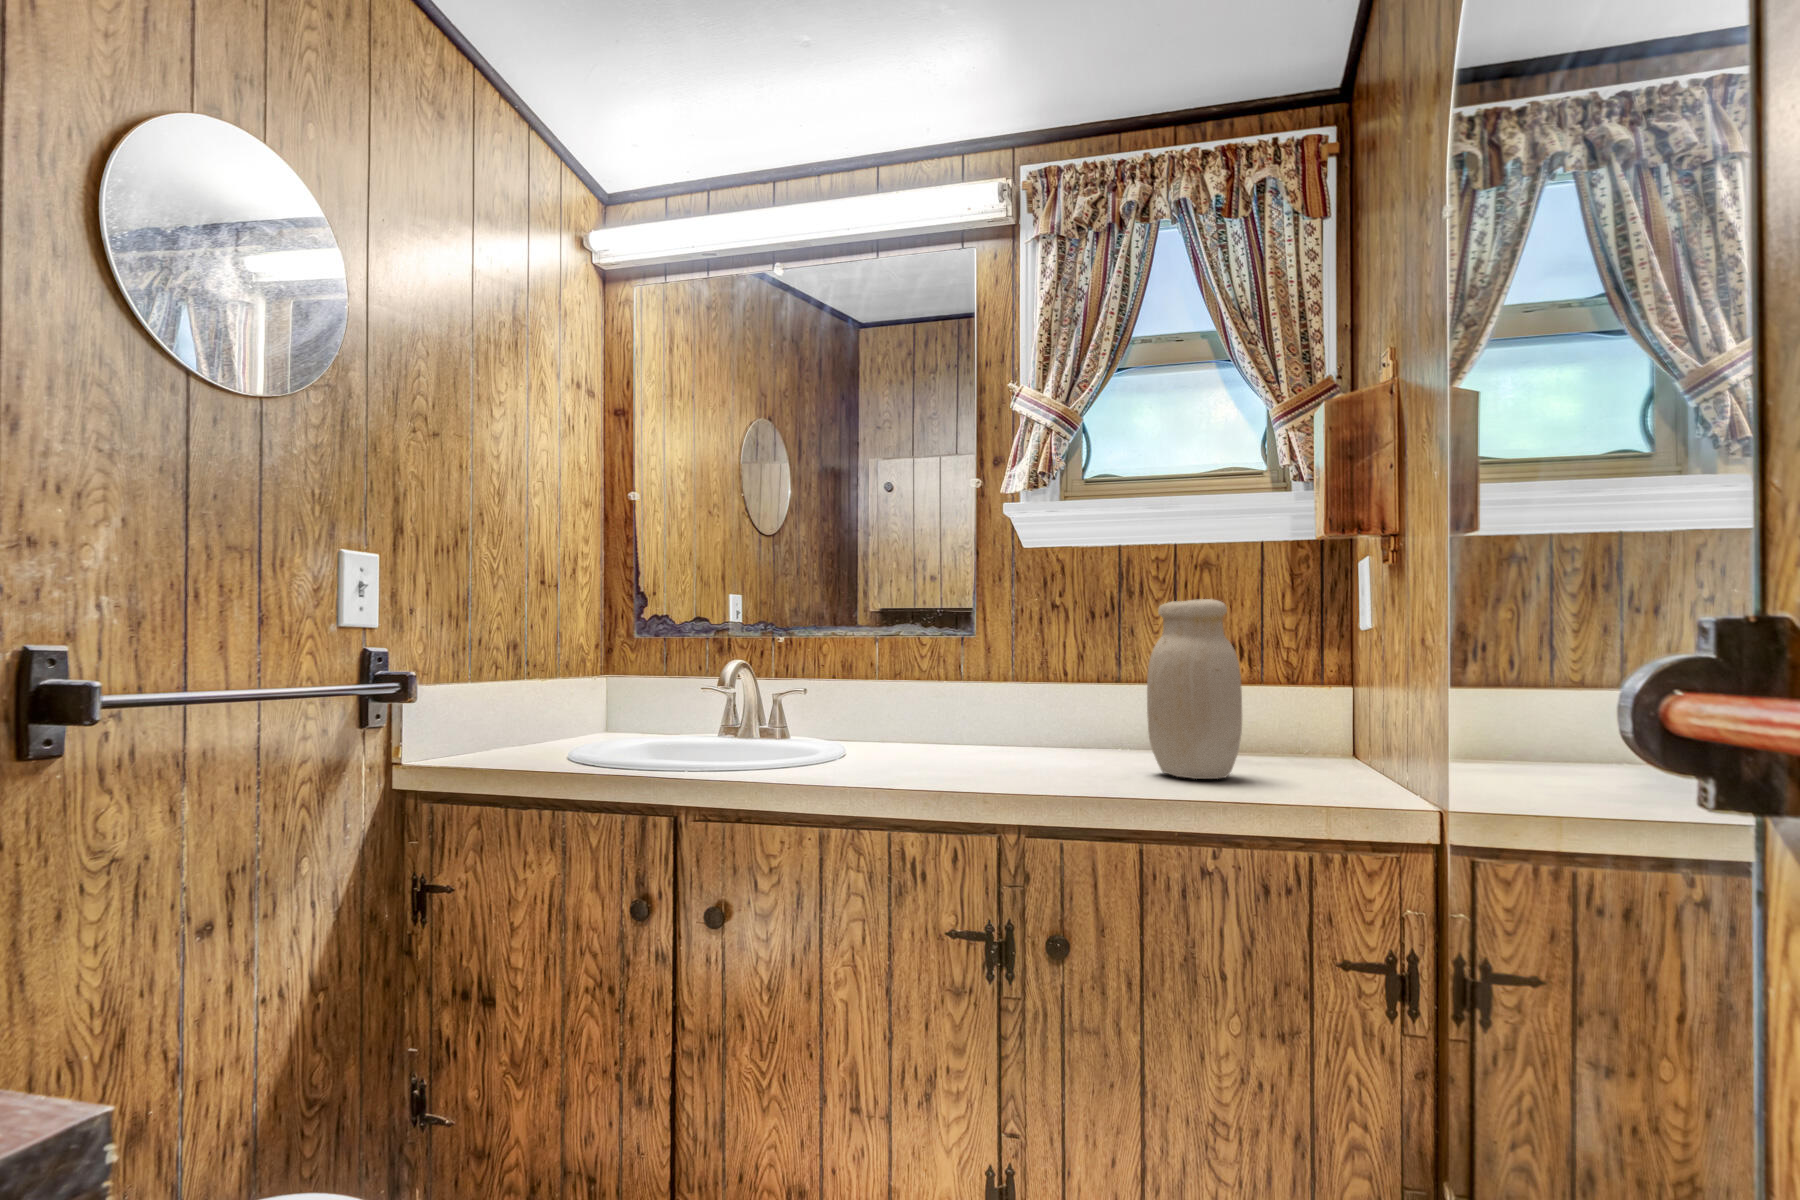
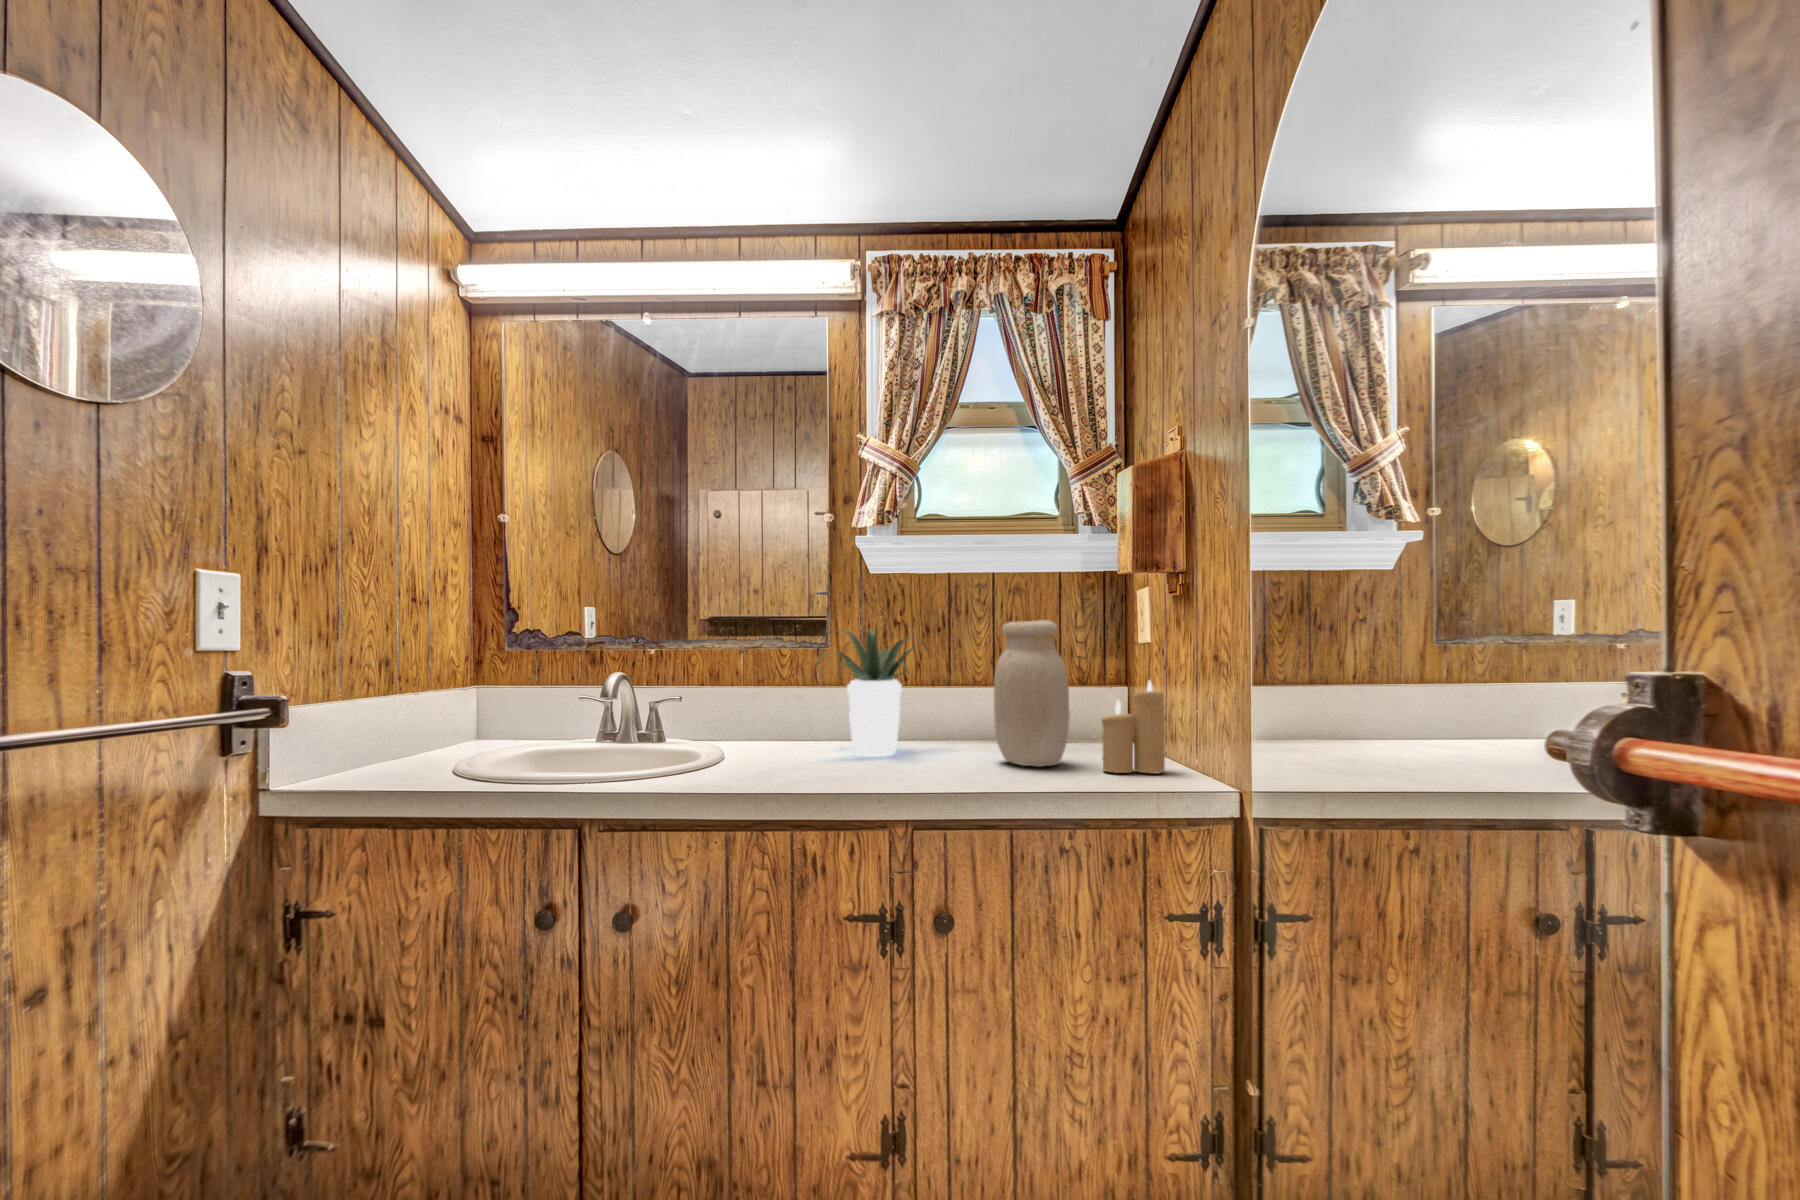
potted plant: none [934,612,1101,761] -> present [817,630,934,755]
candle: none [1278,673,1362,792] -> present [1101,681,1165,773]

